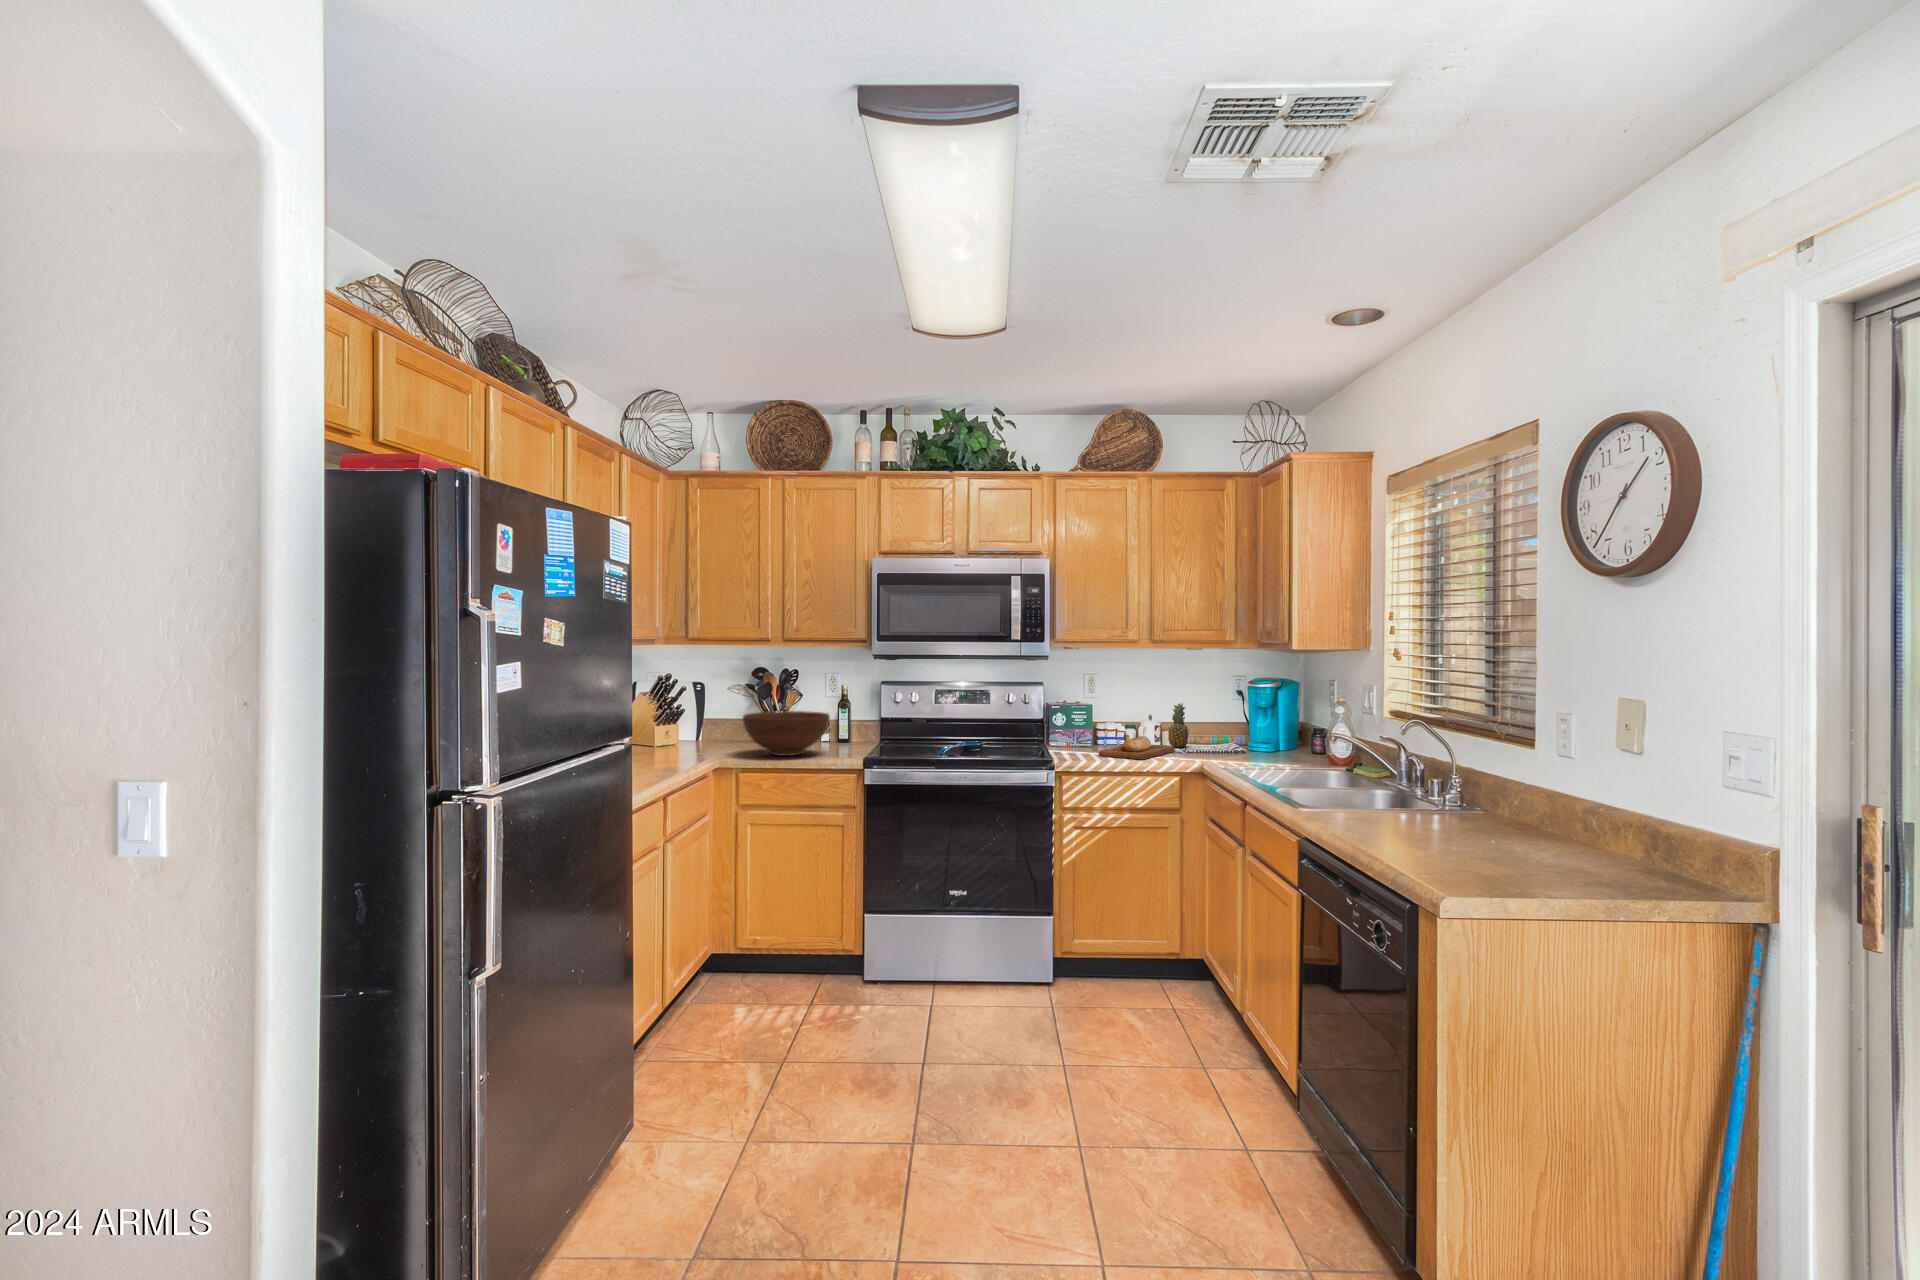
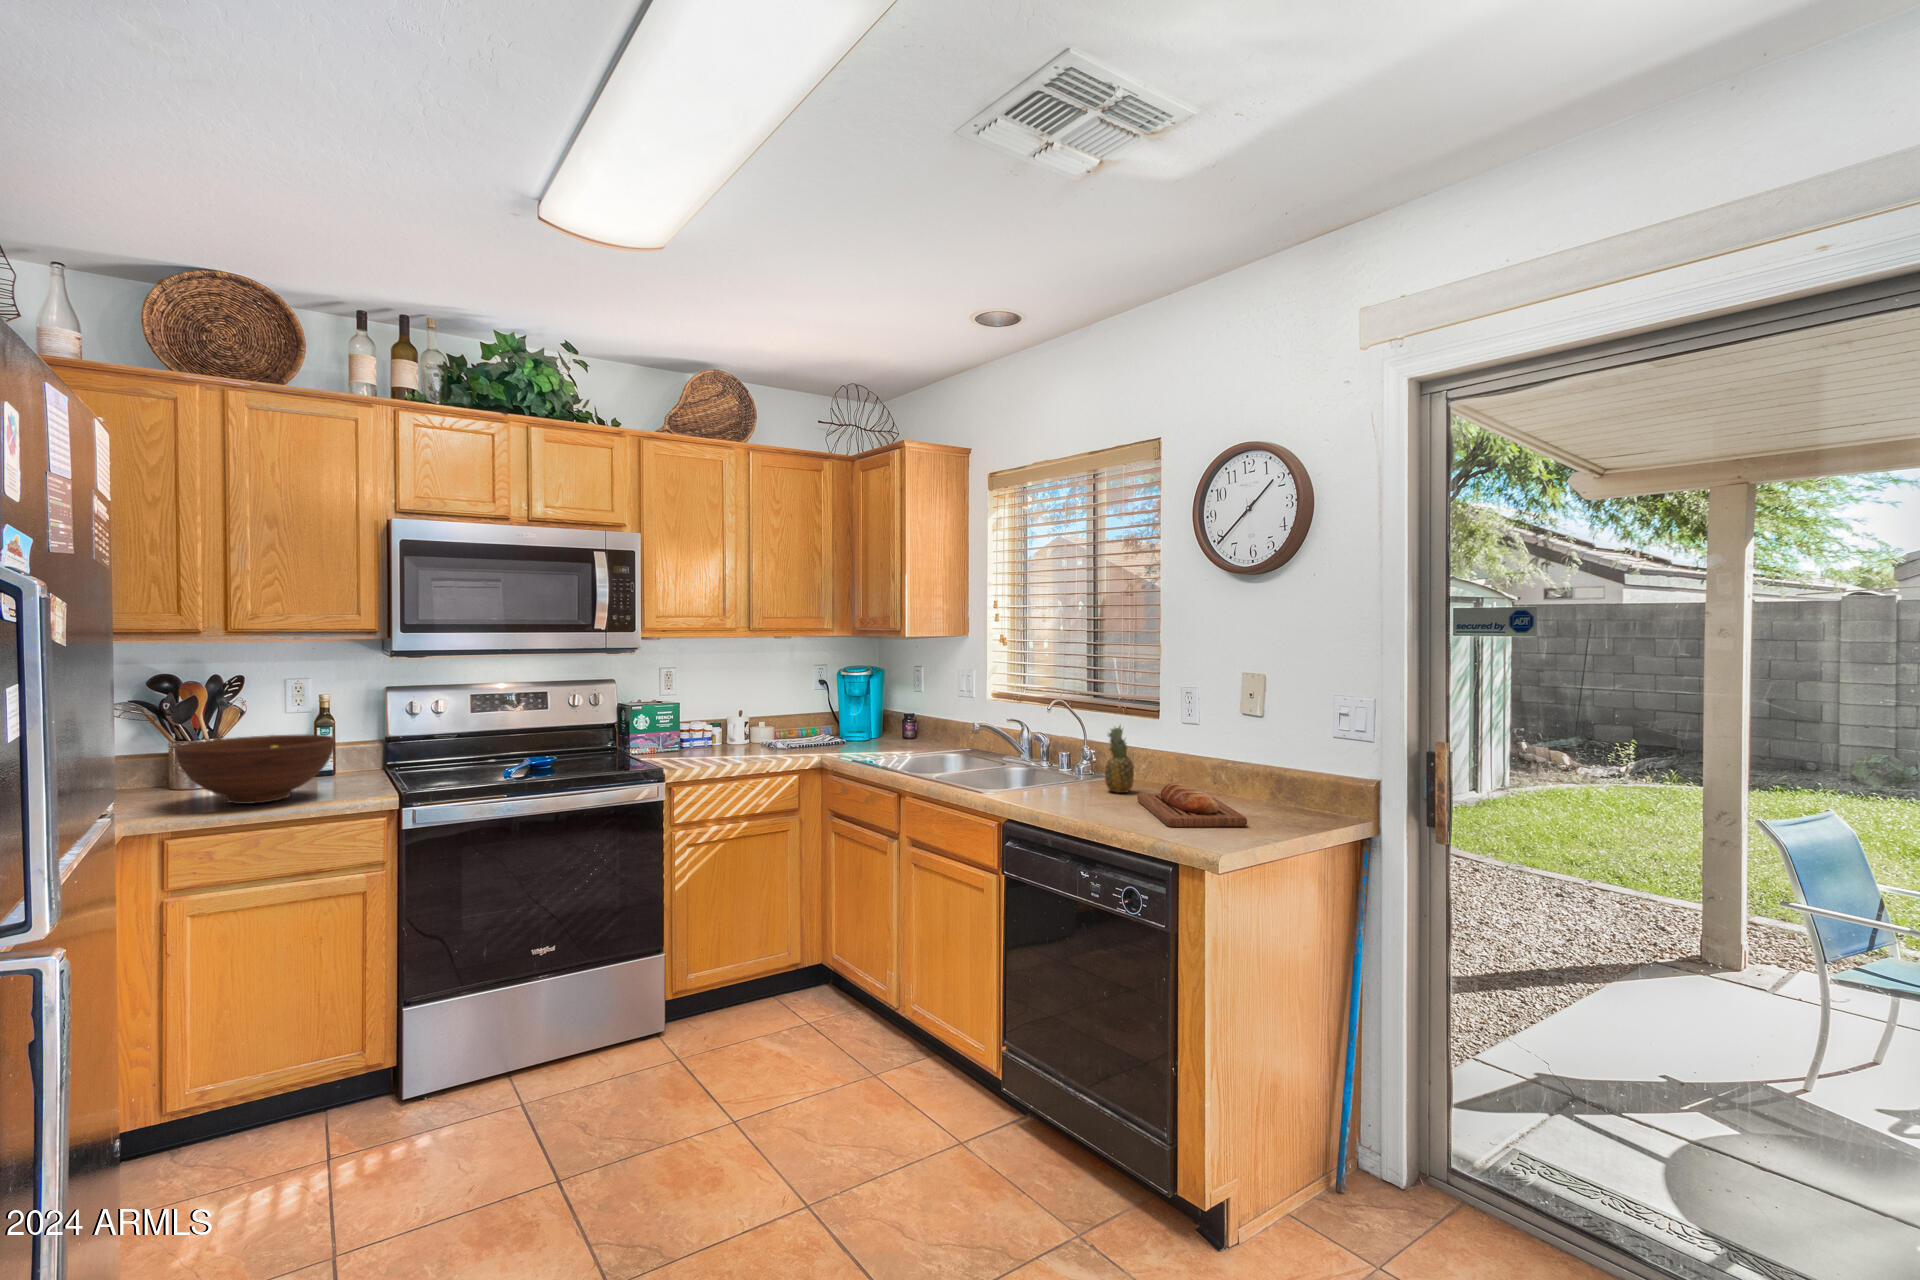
fruit: present [1168,703,1188,748] -> present [1105,726,1134,793]
bread loaf: present [1099,736,1174,760] -> present [1137,783,1247,827]

